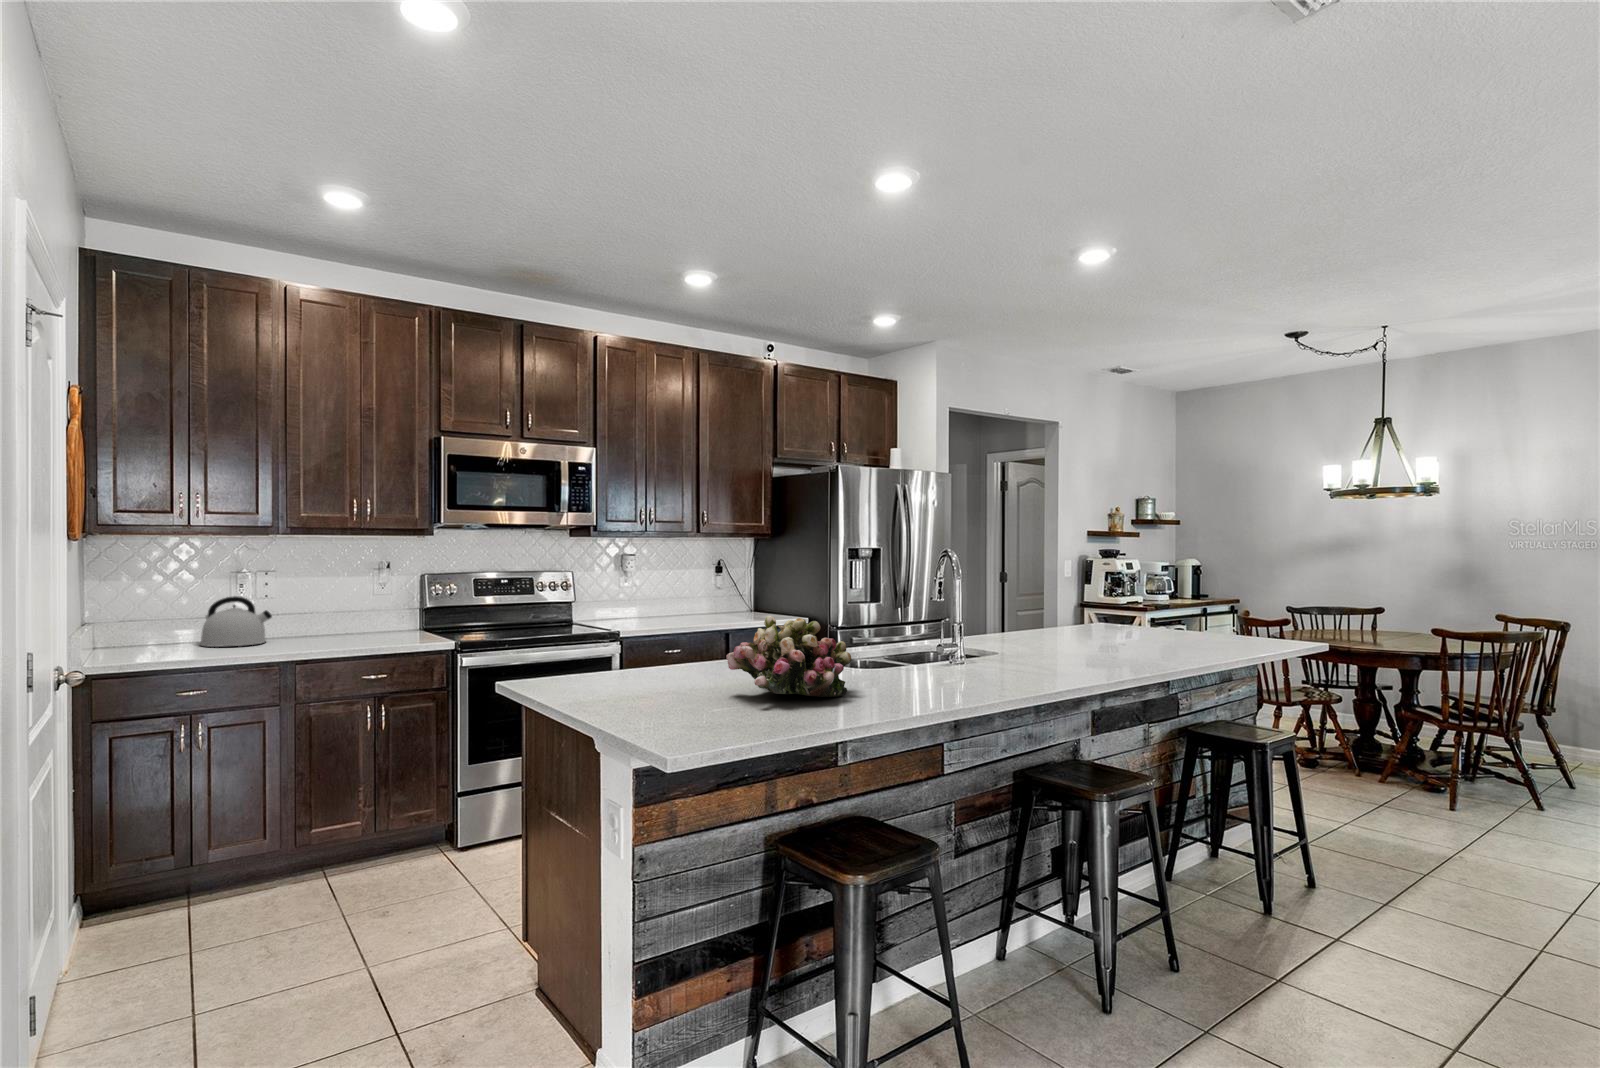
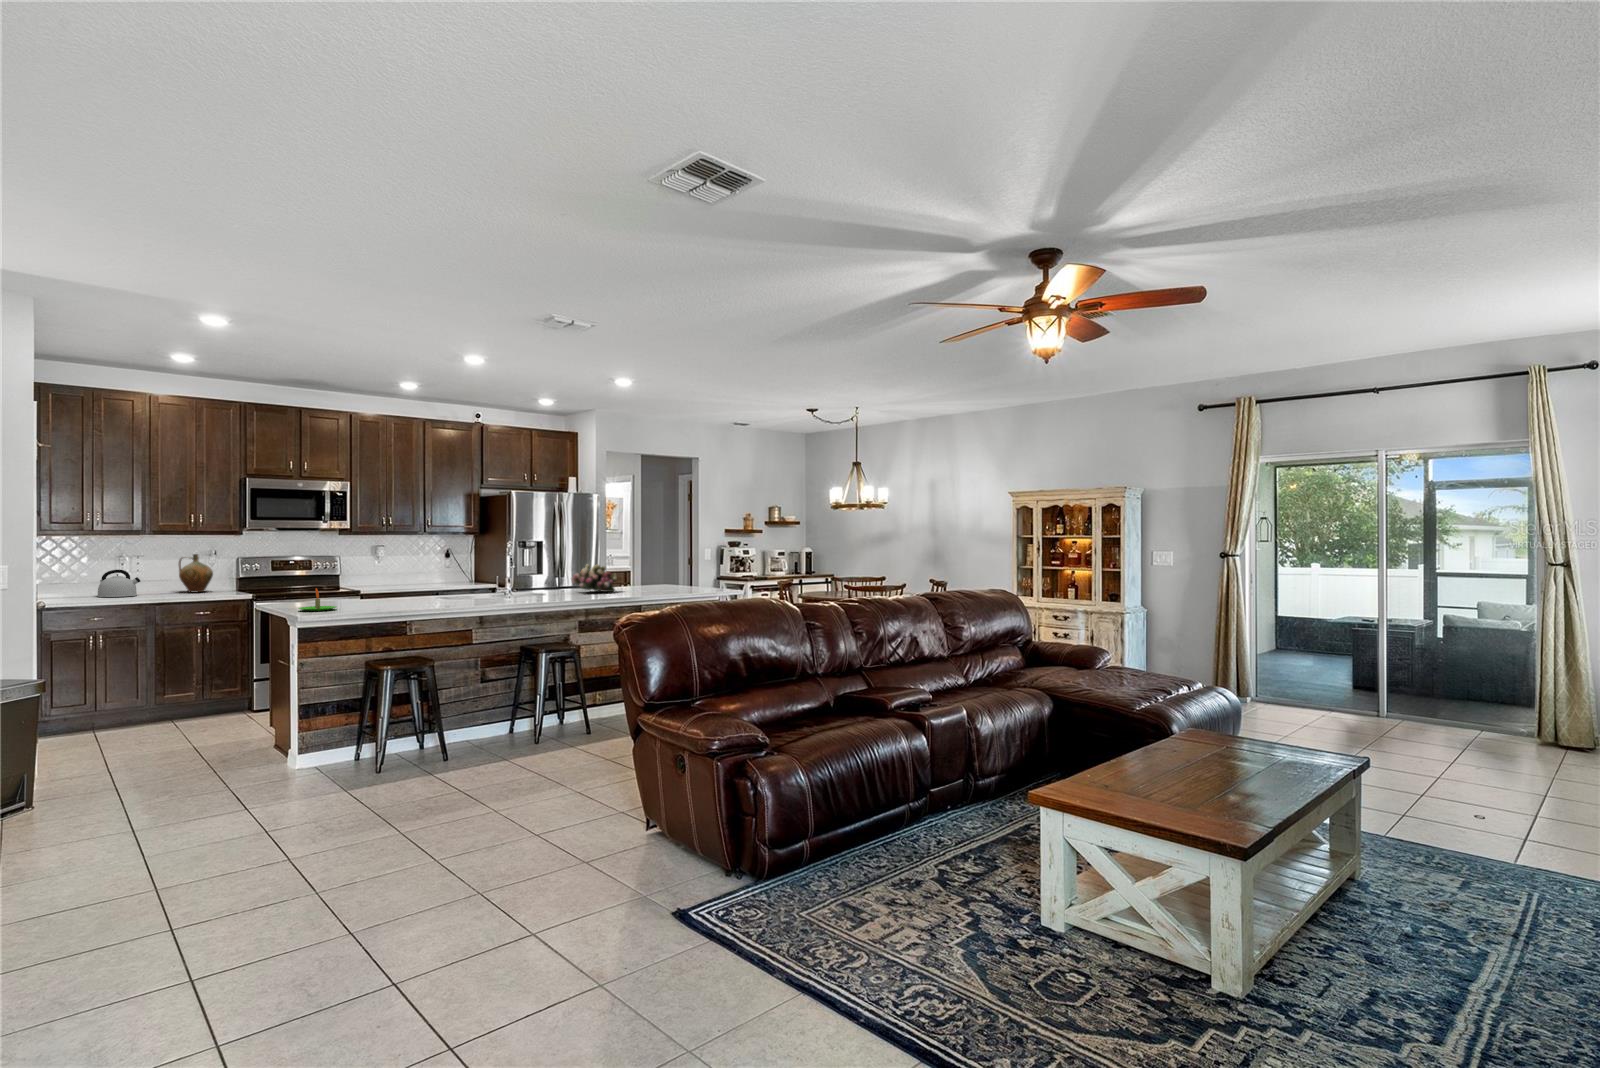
ceramic jug: none [333,568,387,635] -> present [179,554,213,592]
flower arrangement: present [726,616,852,697] -> present [571,564,617,592]
candle: none [624,663,708,722] -> present [298,589,337,611]

